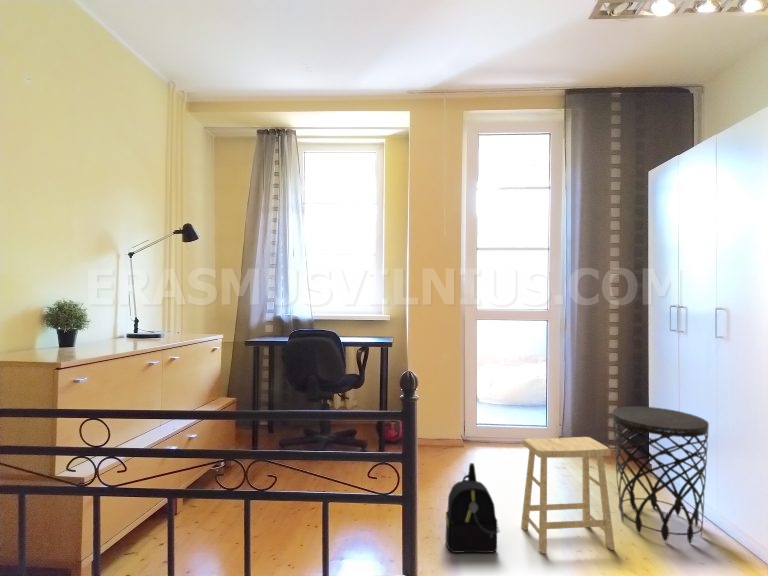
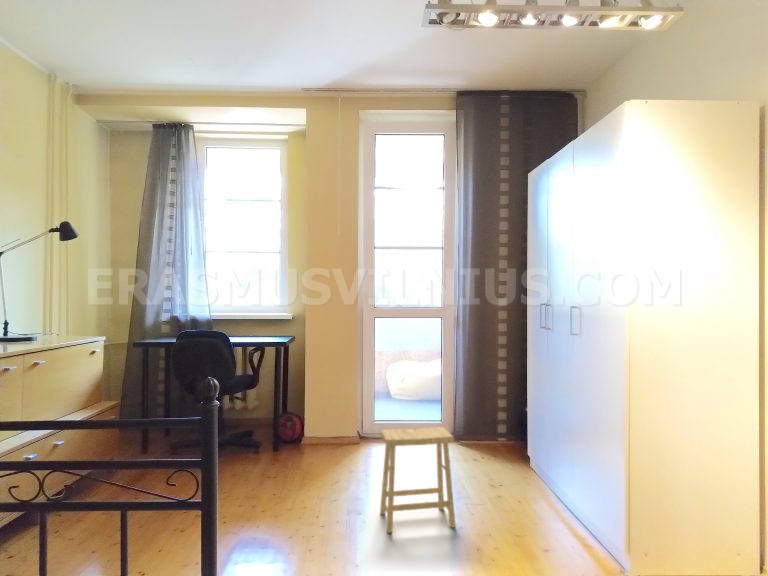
side table: present [612,406,709,543] -> none [470,399,547,519]
backpack: present [446,463,499,553] -> none [302,454,349,536]

